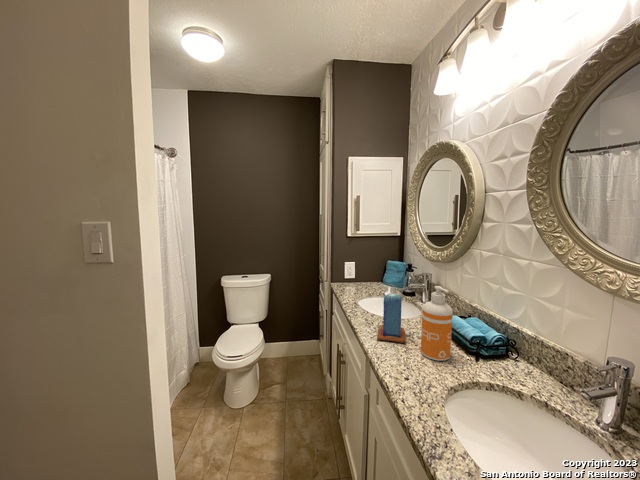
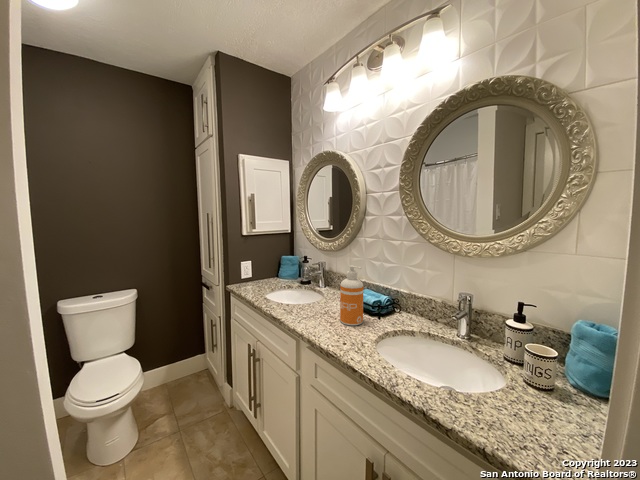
candle: present [377,287,406,343] -> none [298,273,327,321]

